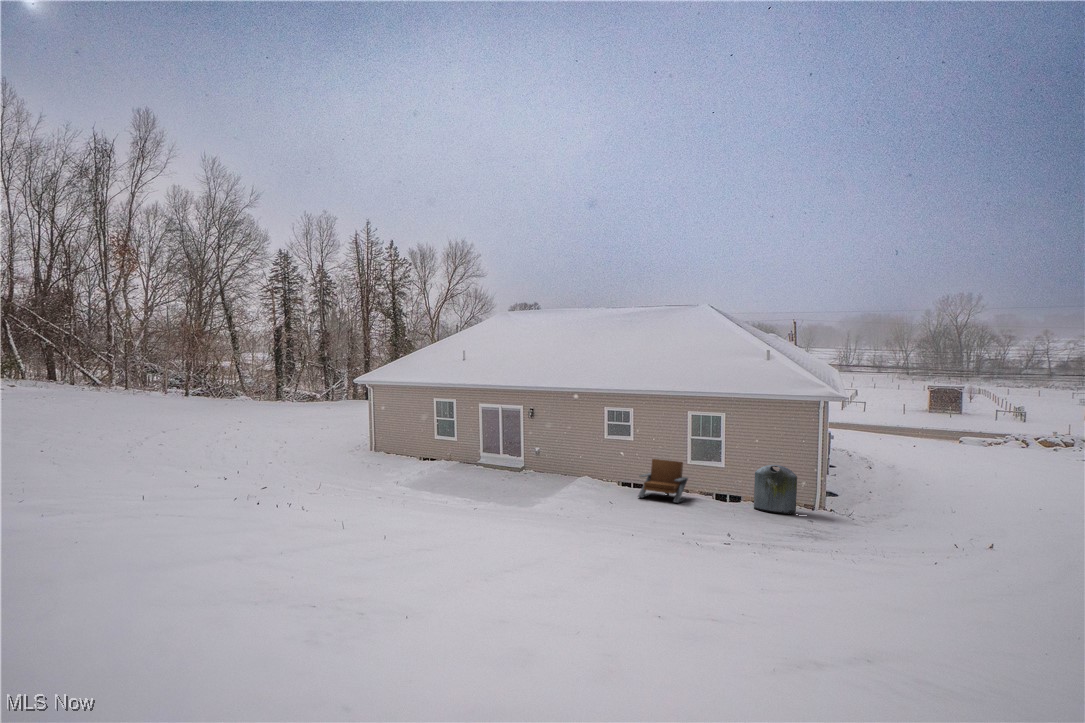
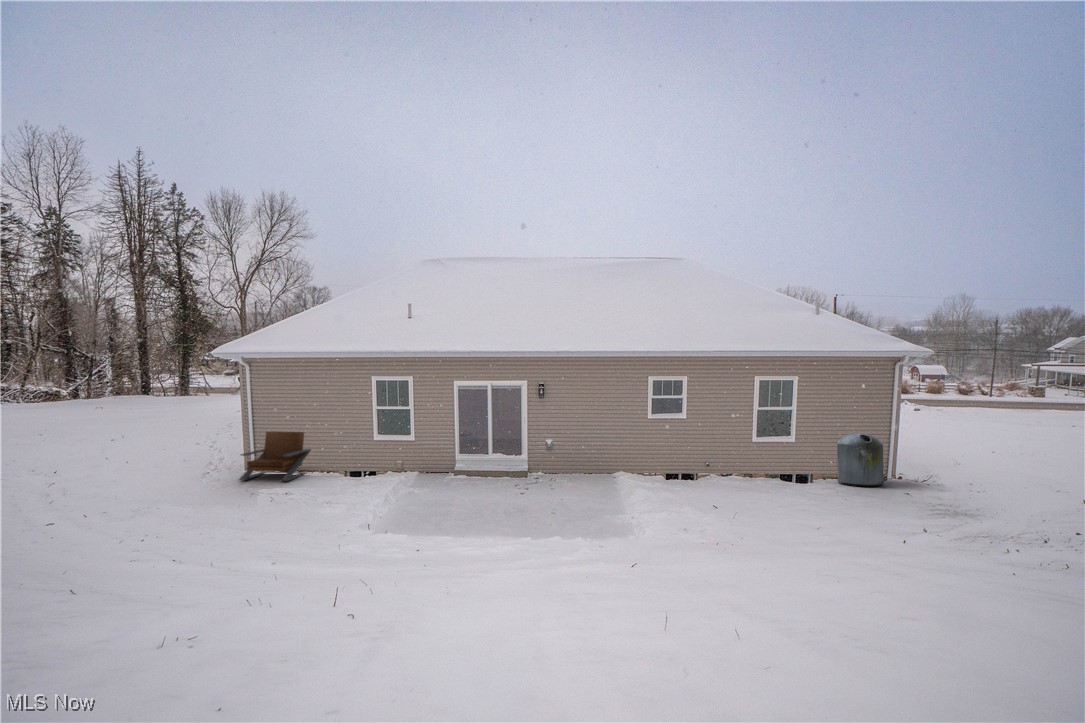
lounge chair: present [638,459,688,503] -> present [240,431,311,481]

